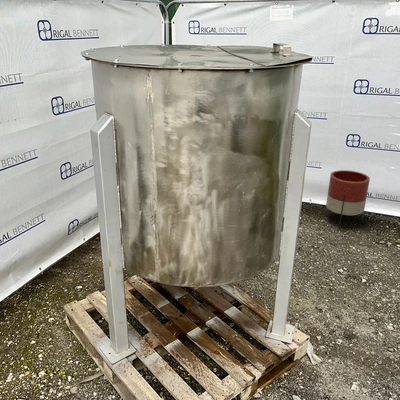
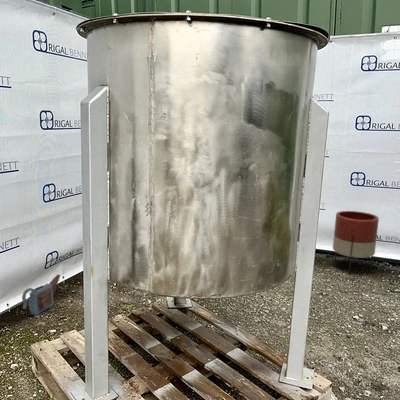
watering can: none [51,237,82,273] -> present [22,275,60,315]

